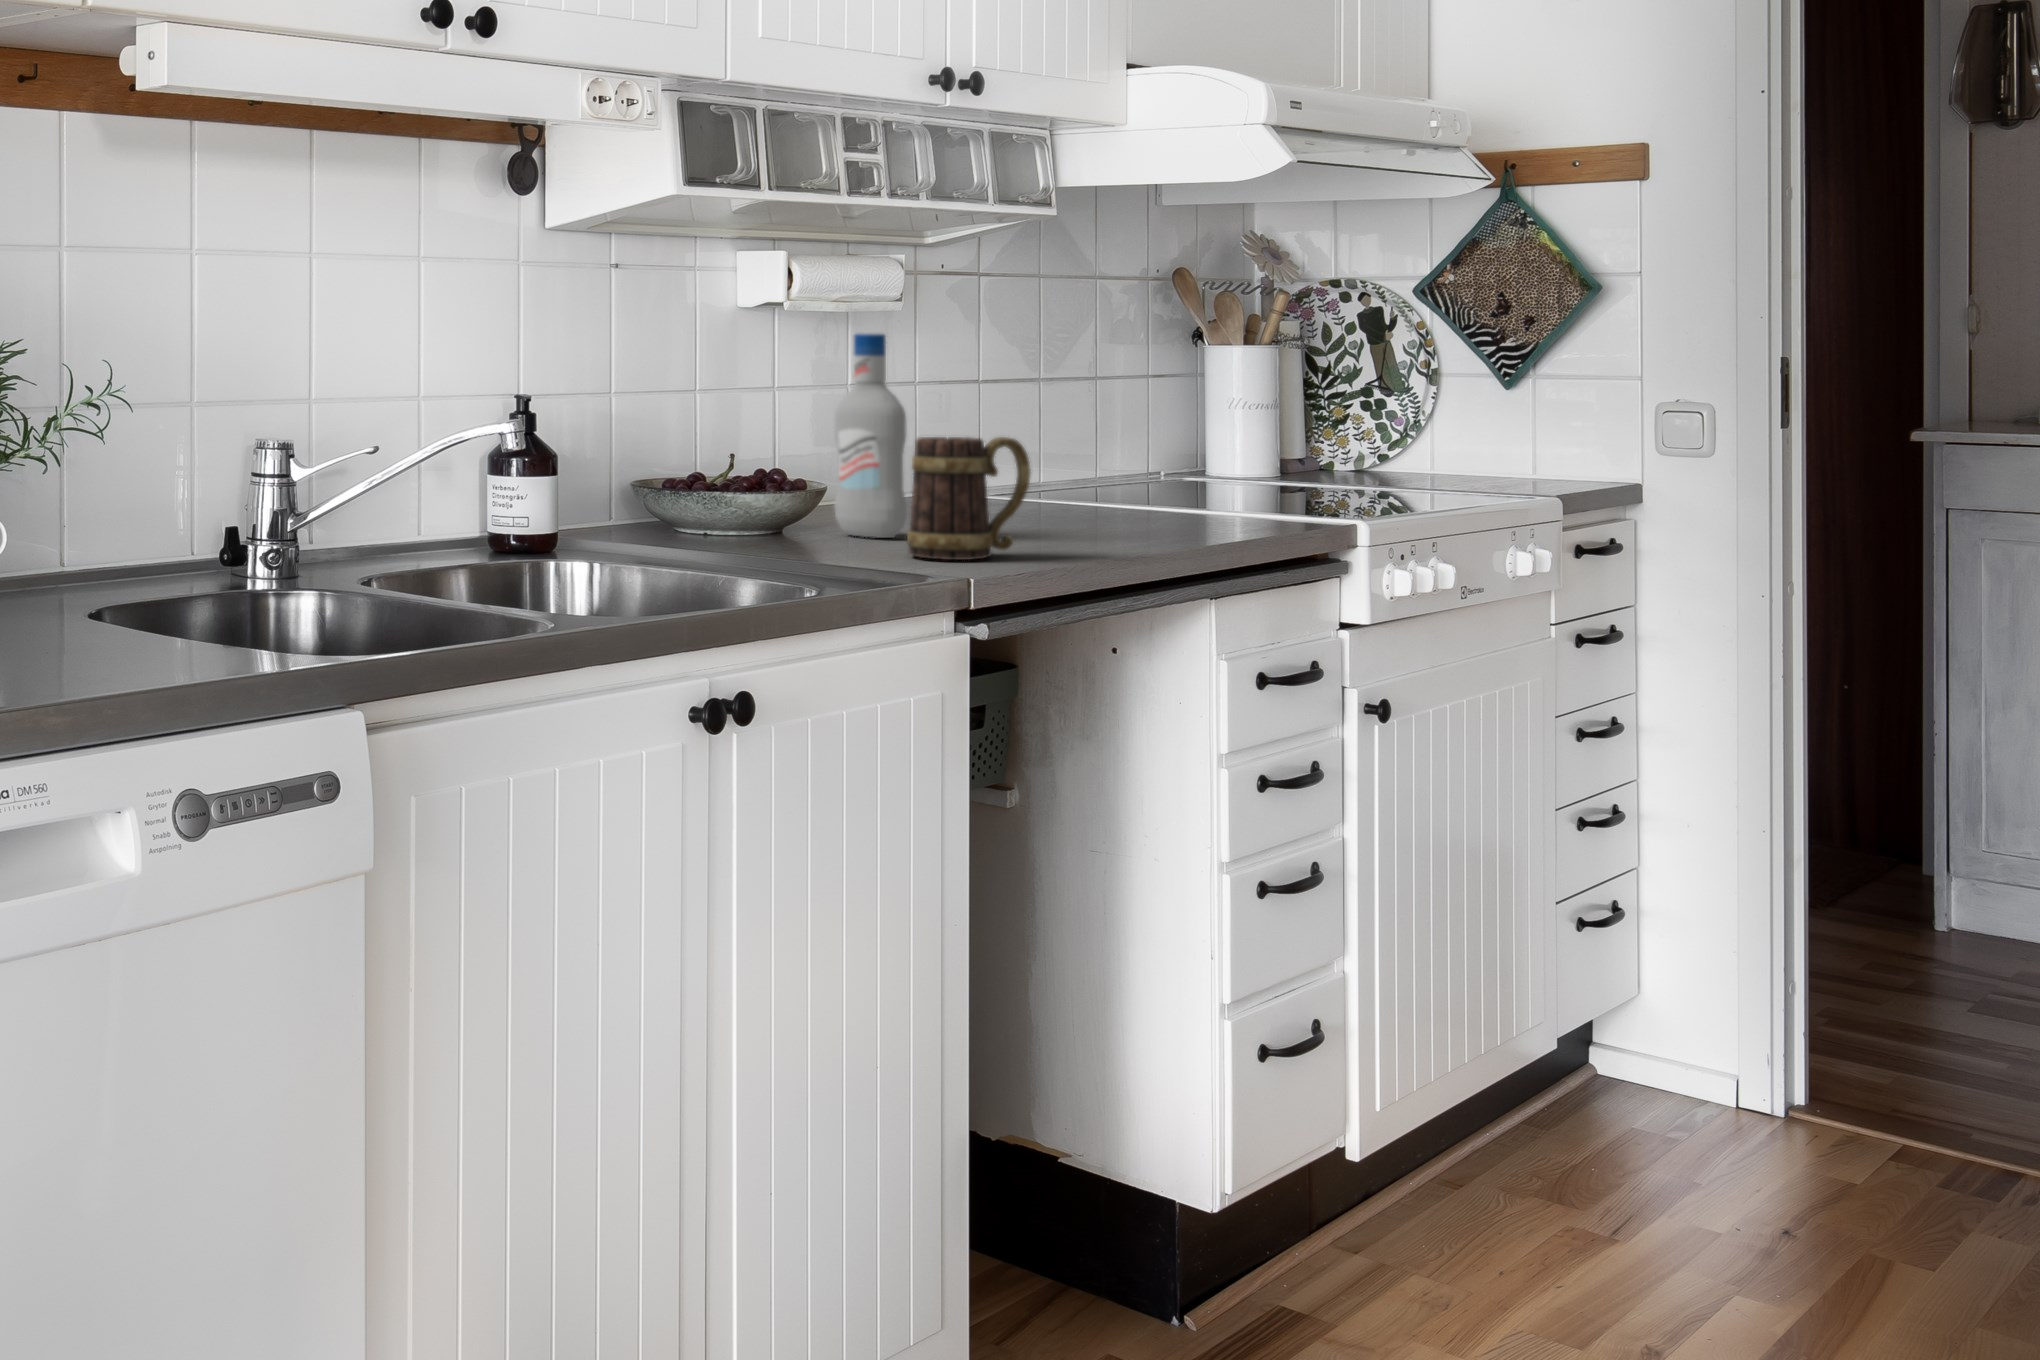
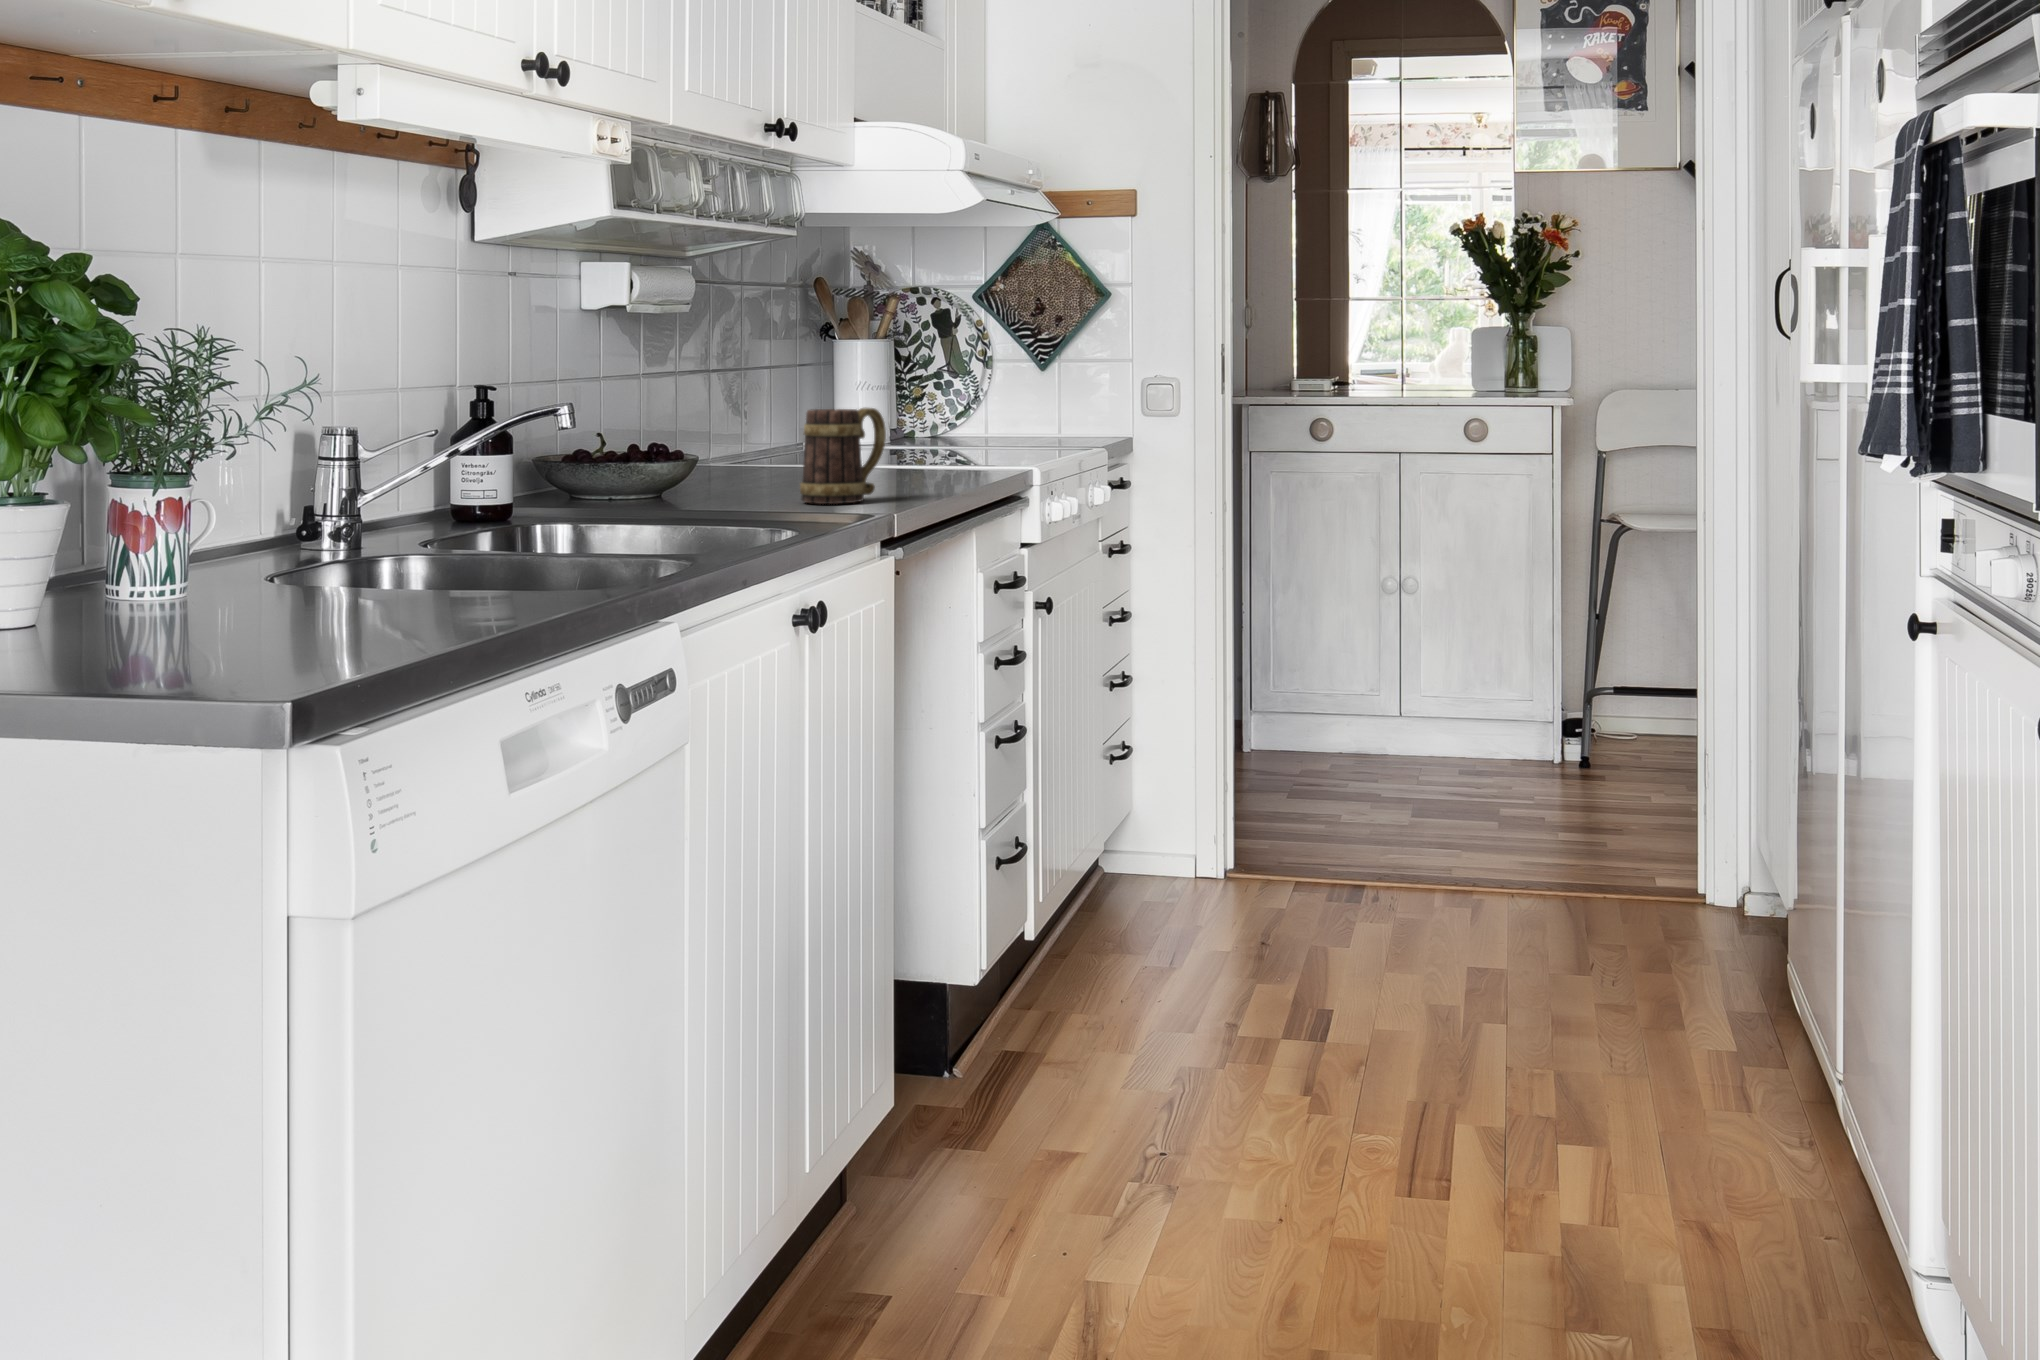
bottle: present [834,333,907,538] -> none [700,329,764,494]

